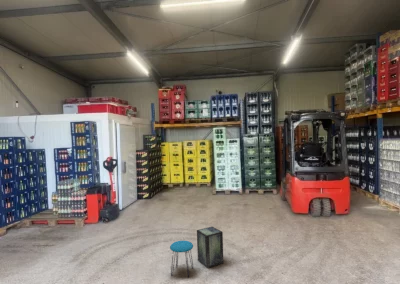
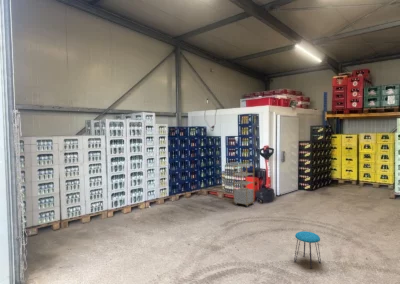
shelving unit: none [73,180,99,231] -> present [234,164,254,207]
storage box: present [197,227,224,268] -> none [330,227,360,270]

